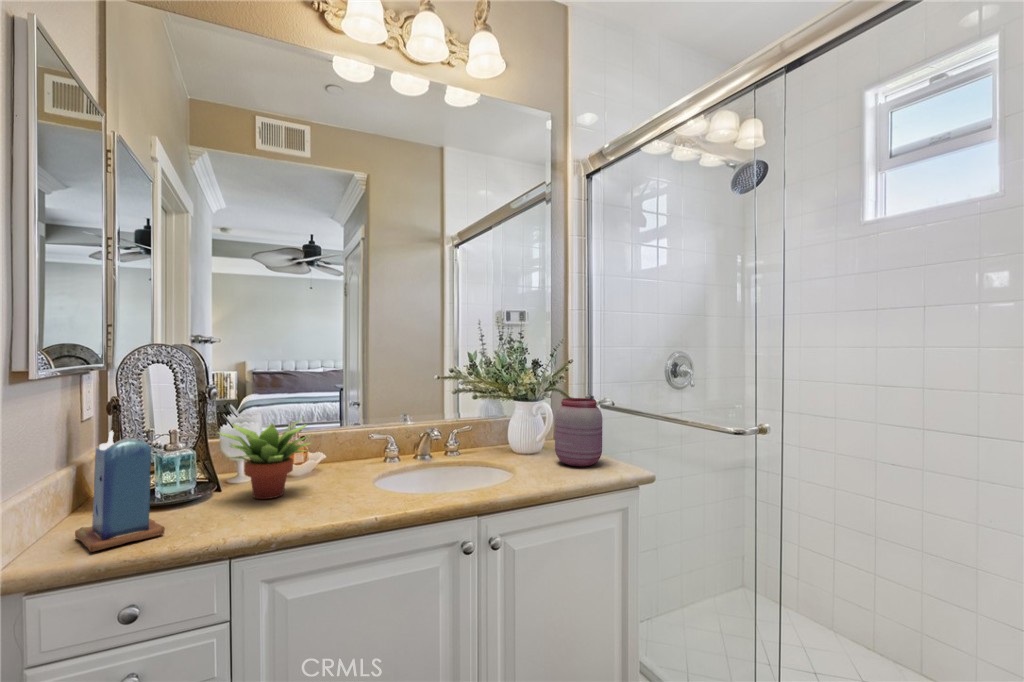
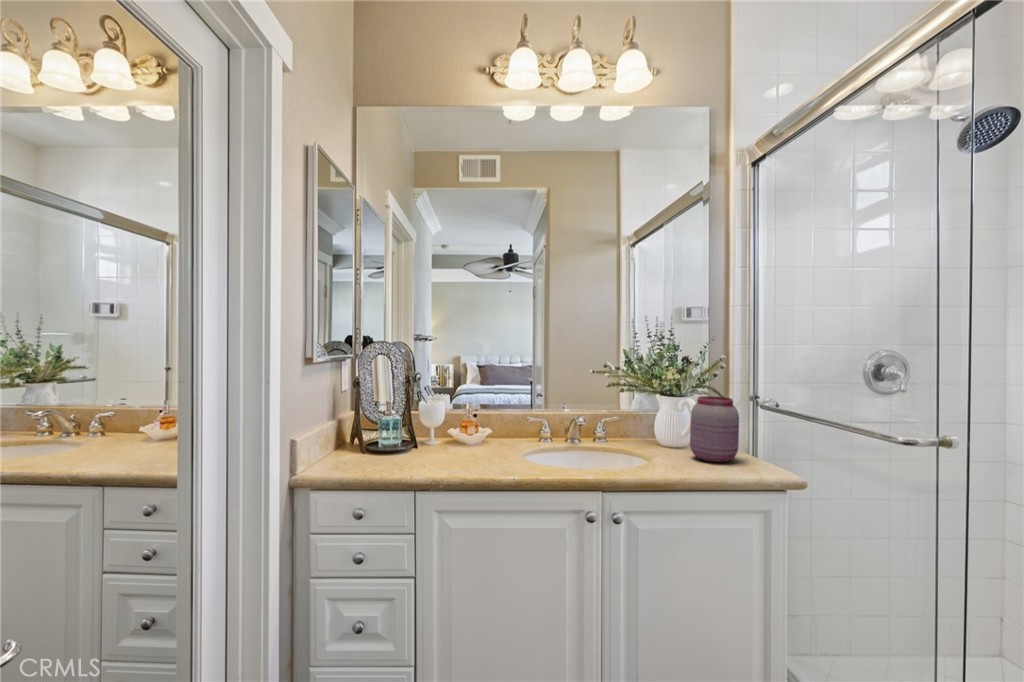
succulent plant: present [217,420,311,499] -> none [413,397,478,456]
candle: present [75,431,165,552] -> none [335,398,380,471]

